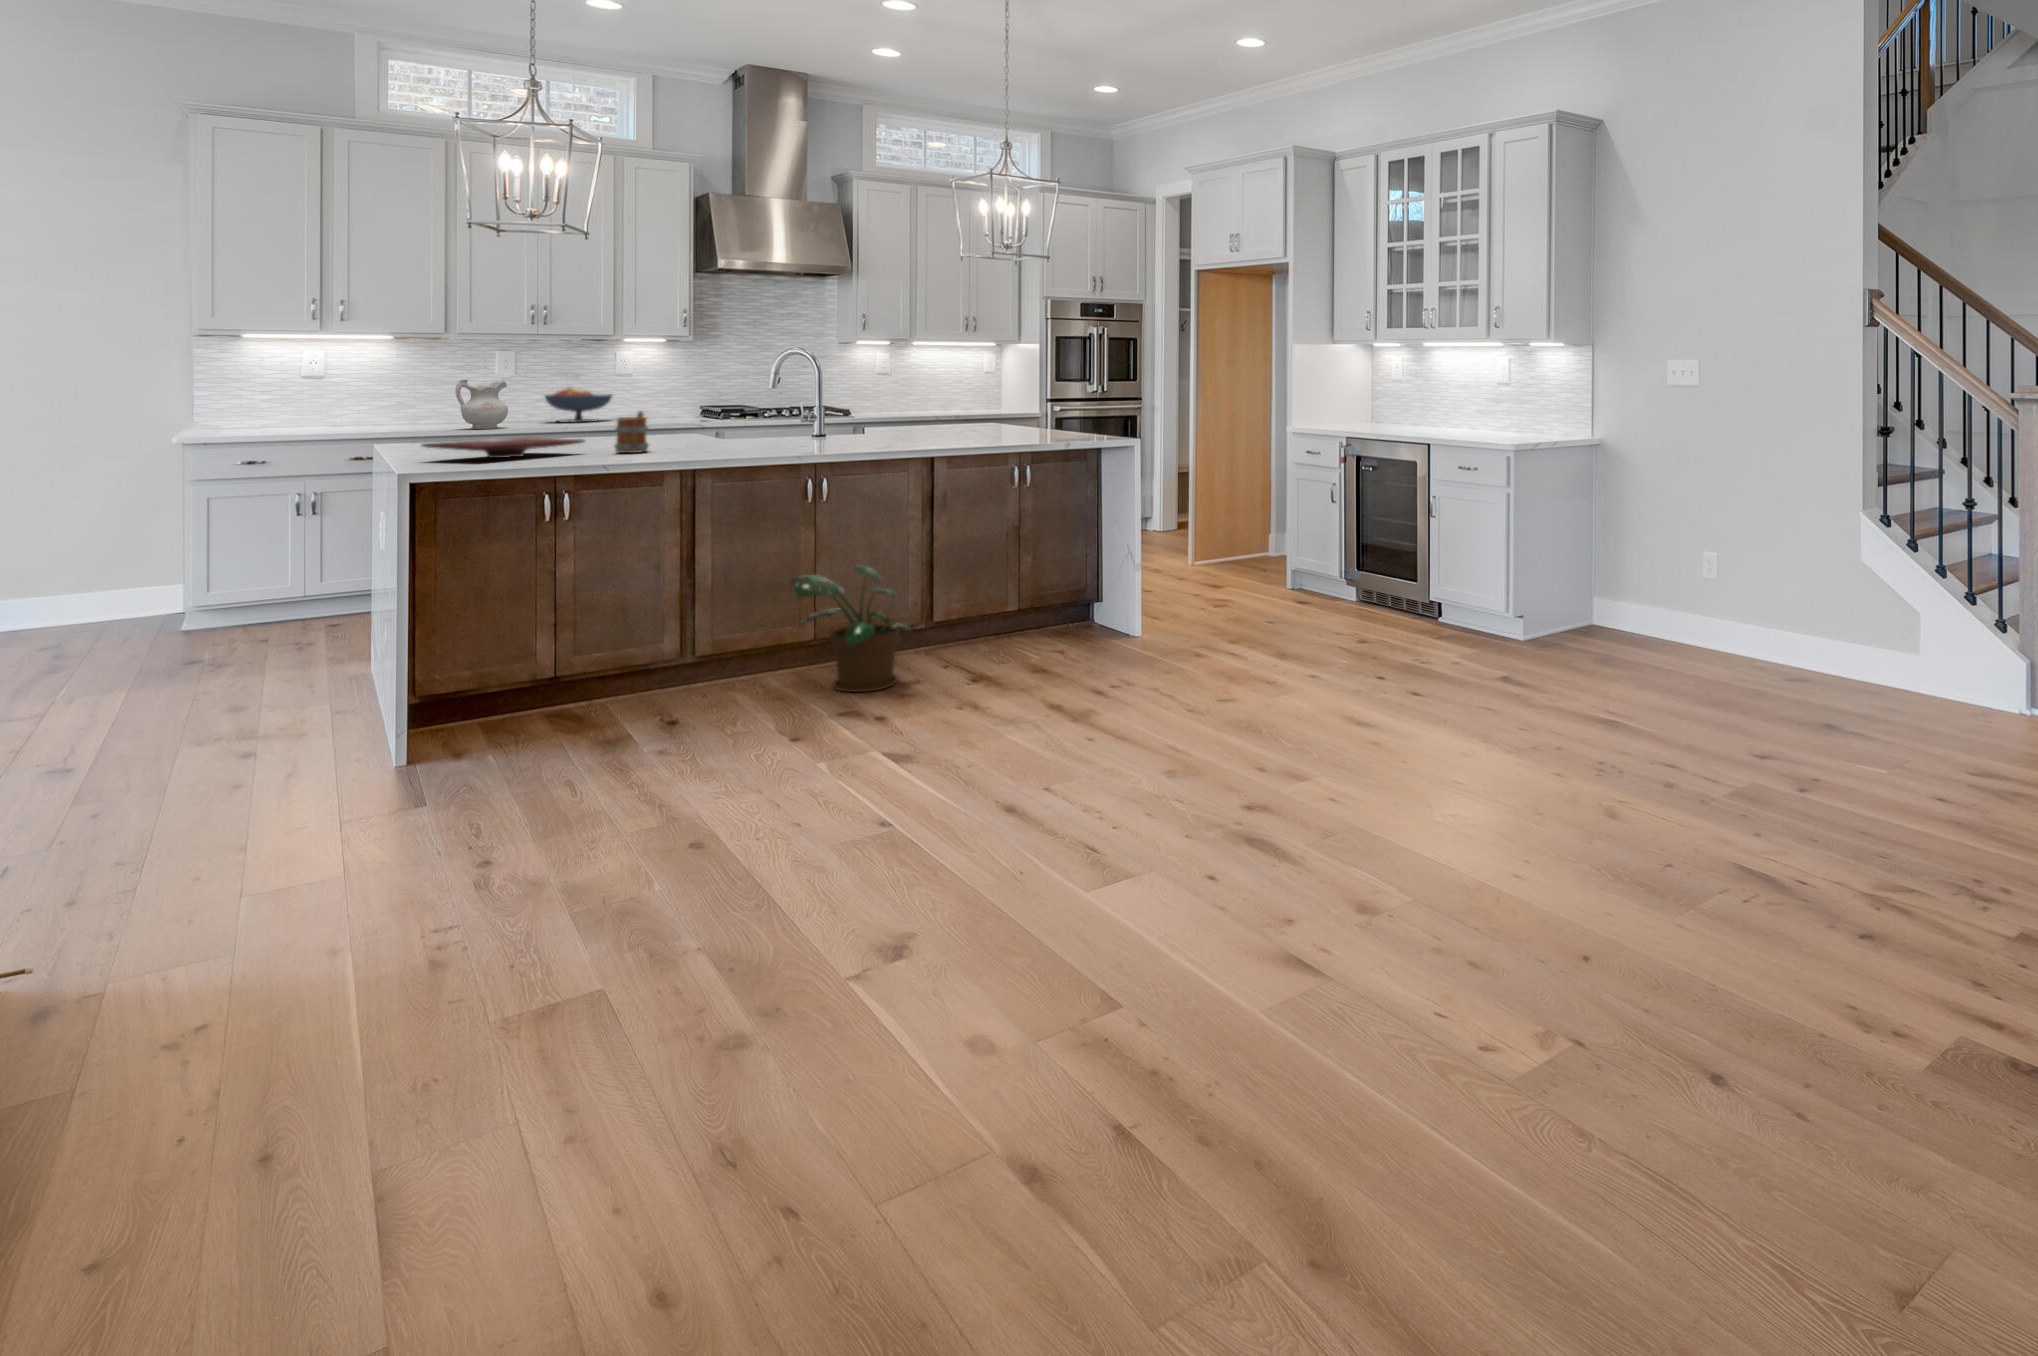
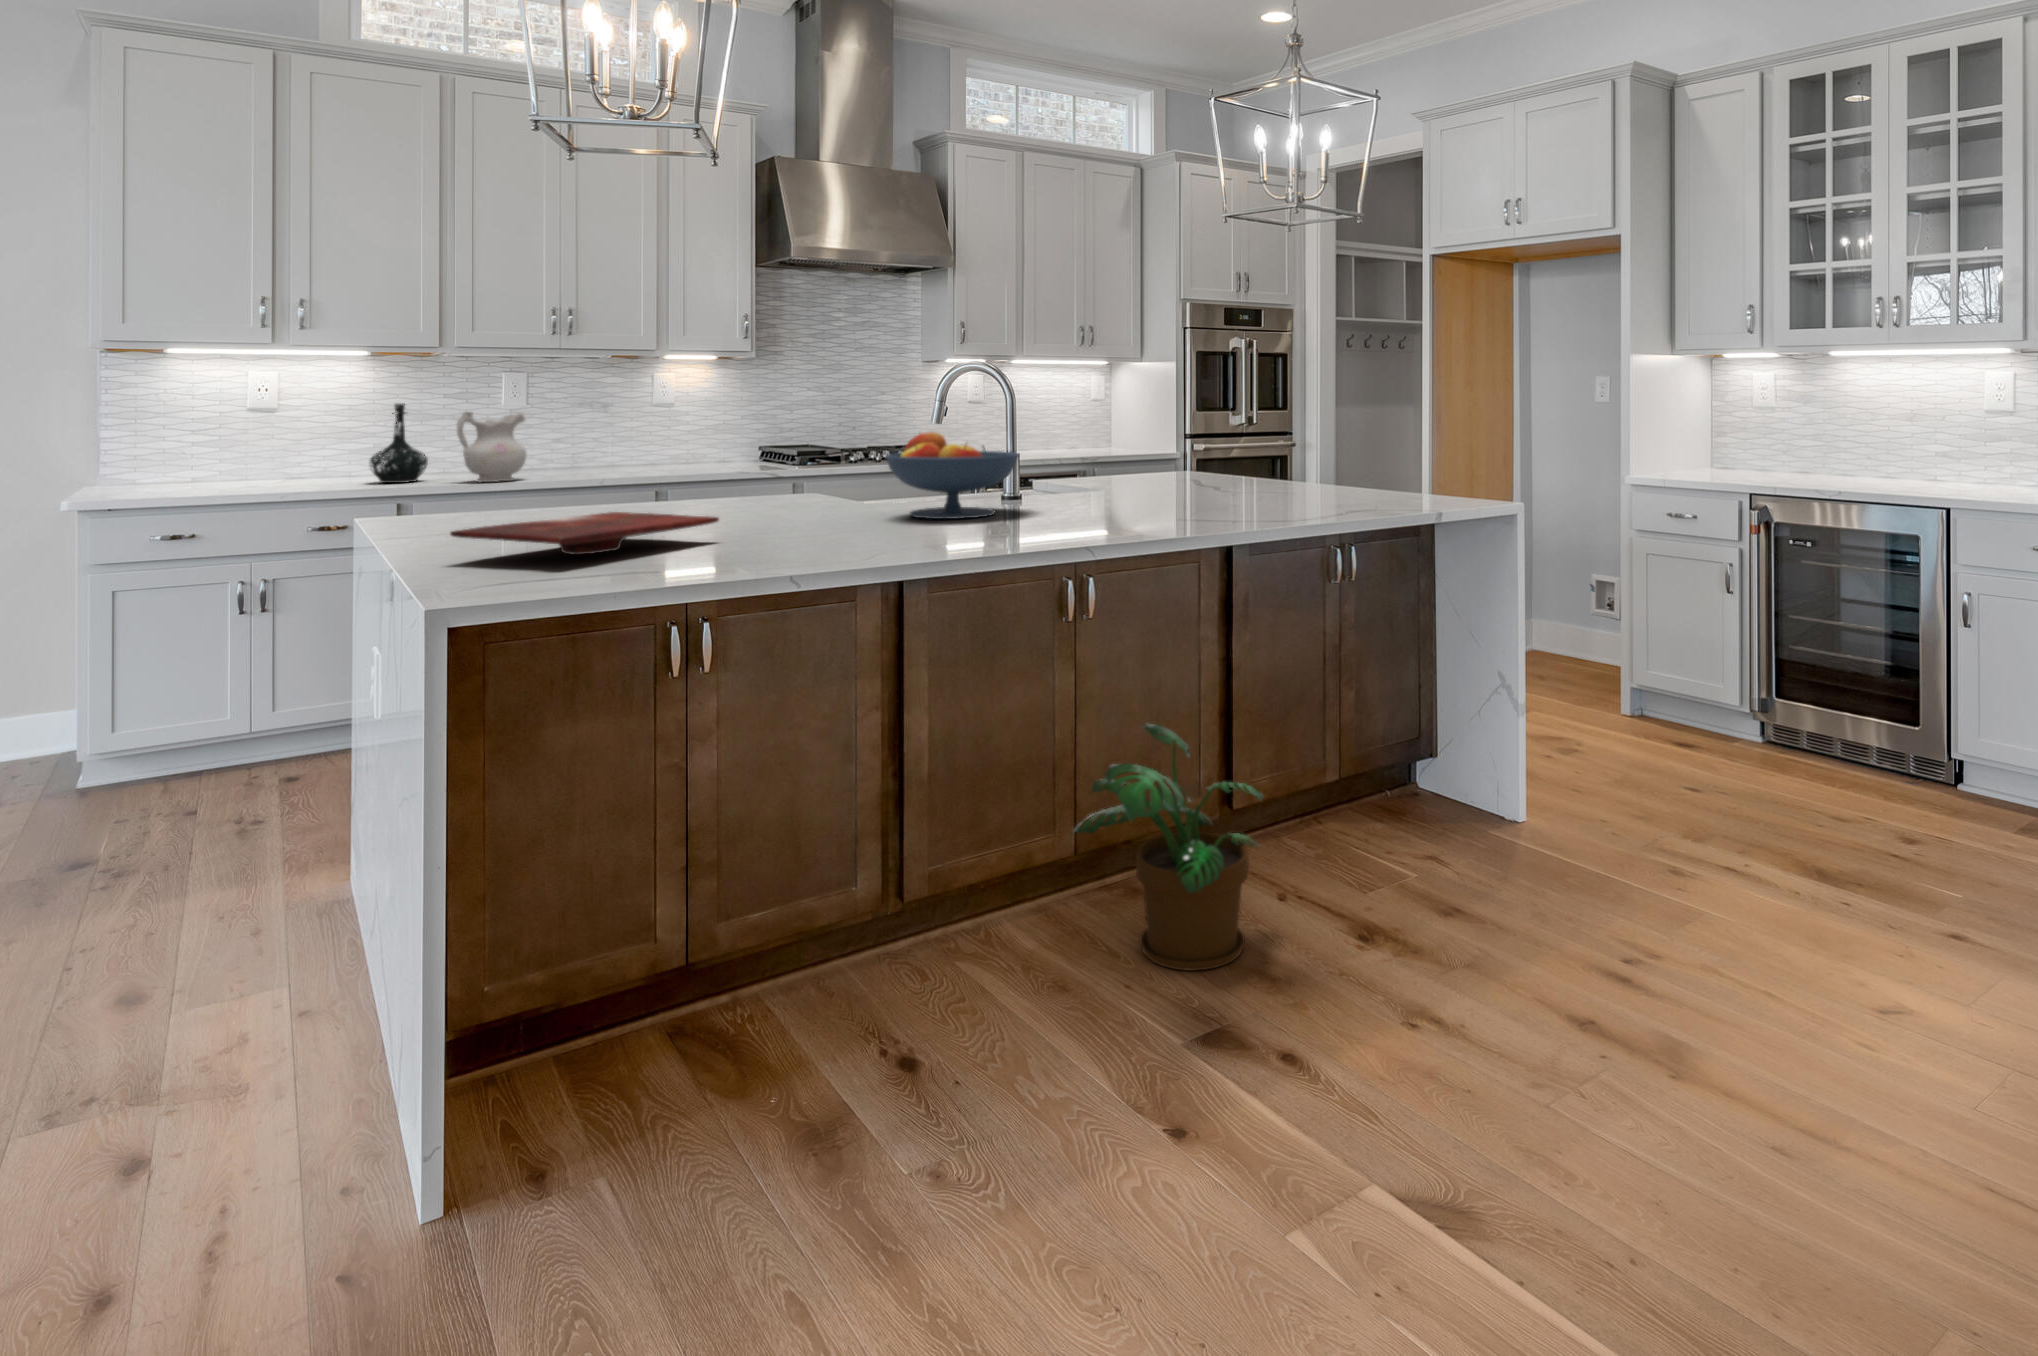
bottle: none [393,374,436,430] -> present [370,403,428,483]
fruit bowl: present [545,388,612,423] -> present [886,432,1019,519]
mug: present [614,411,649,453] -> none [768,465,822,541]

